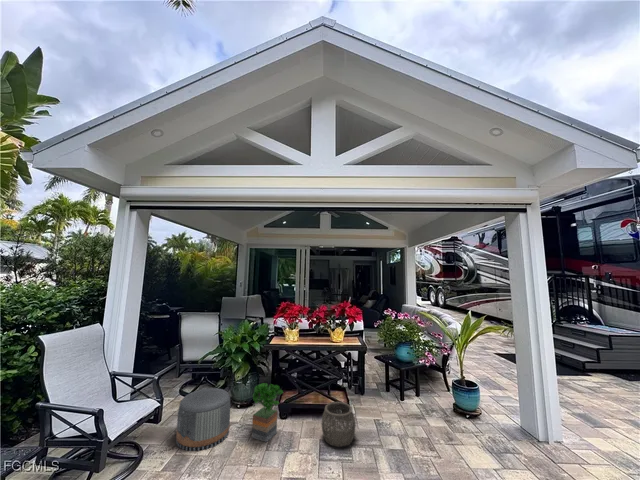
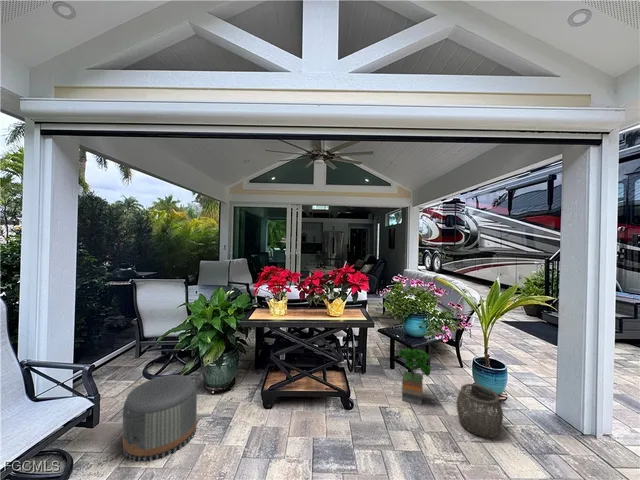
potted tree: present [252,384,283,442] -> present [398,348,432,405]
woven basket: present [321,402,355,447] -> present [457,384,503,437]

